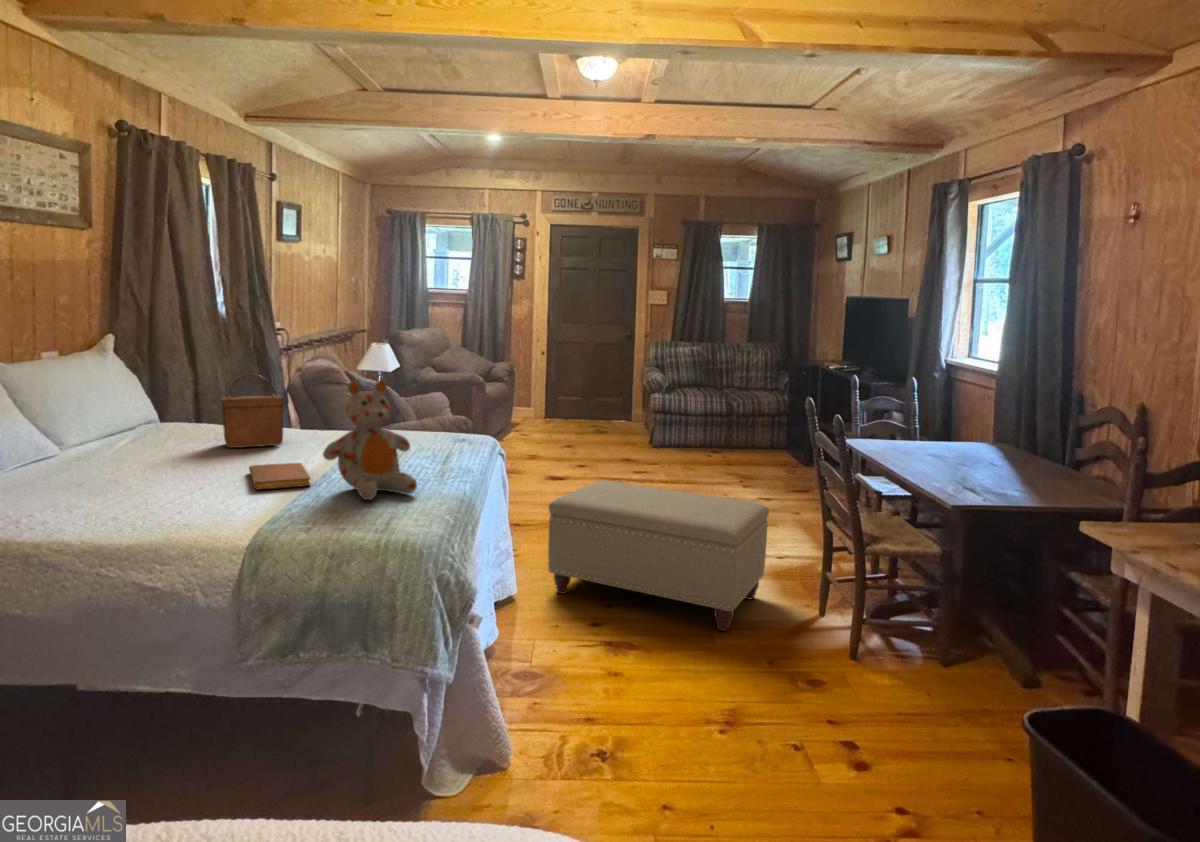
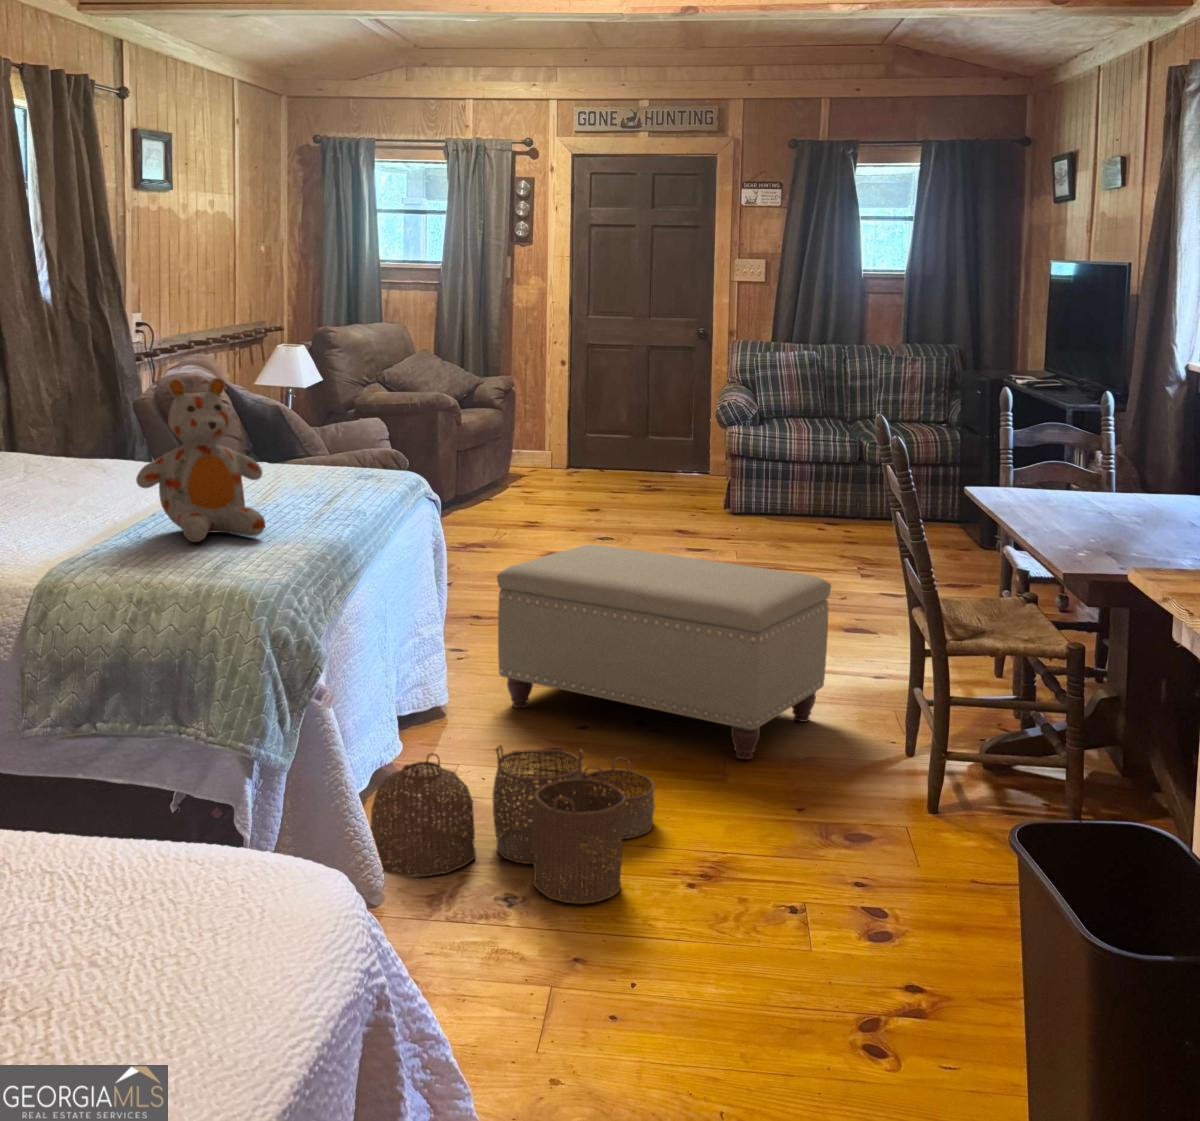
handbag: present [221,374,284,448] -> none [19,378,106,483]
notebook: present [249,463,311,490] -> none [47,499,126,529]
woven basket: none [489,638,682,758] -> present [371,745,655,904]

